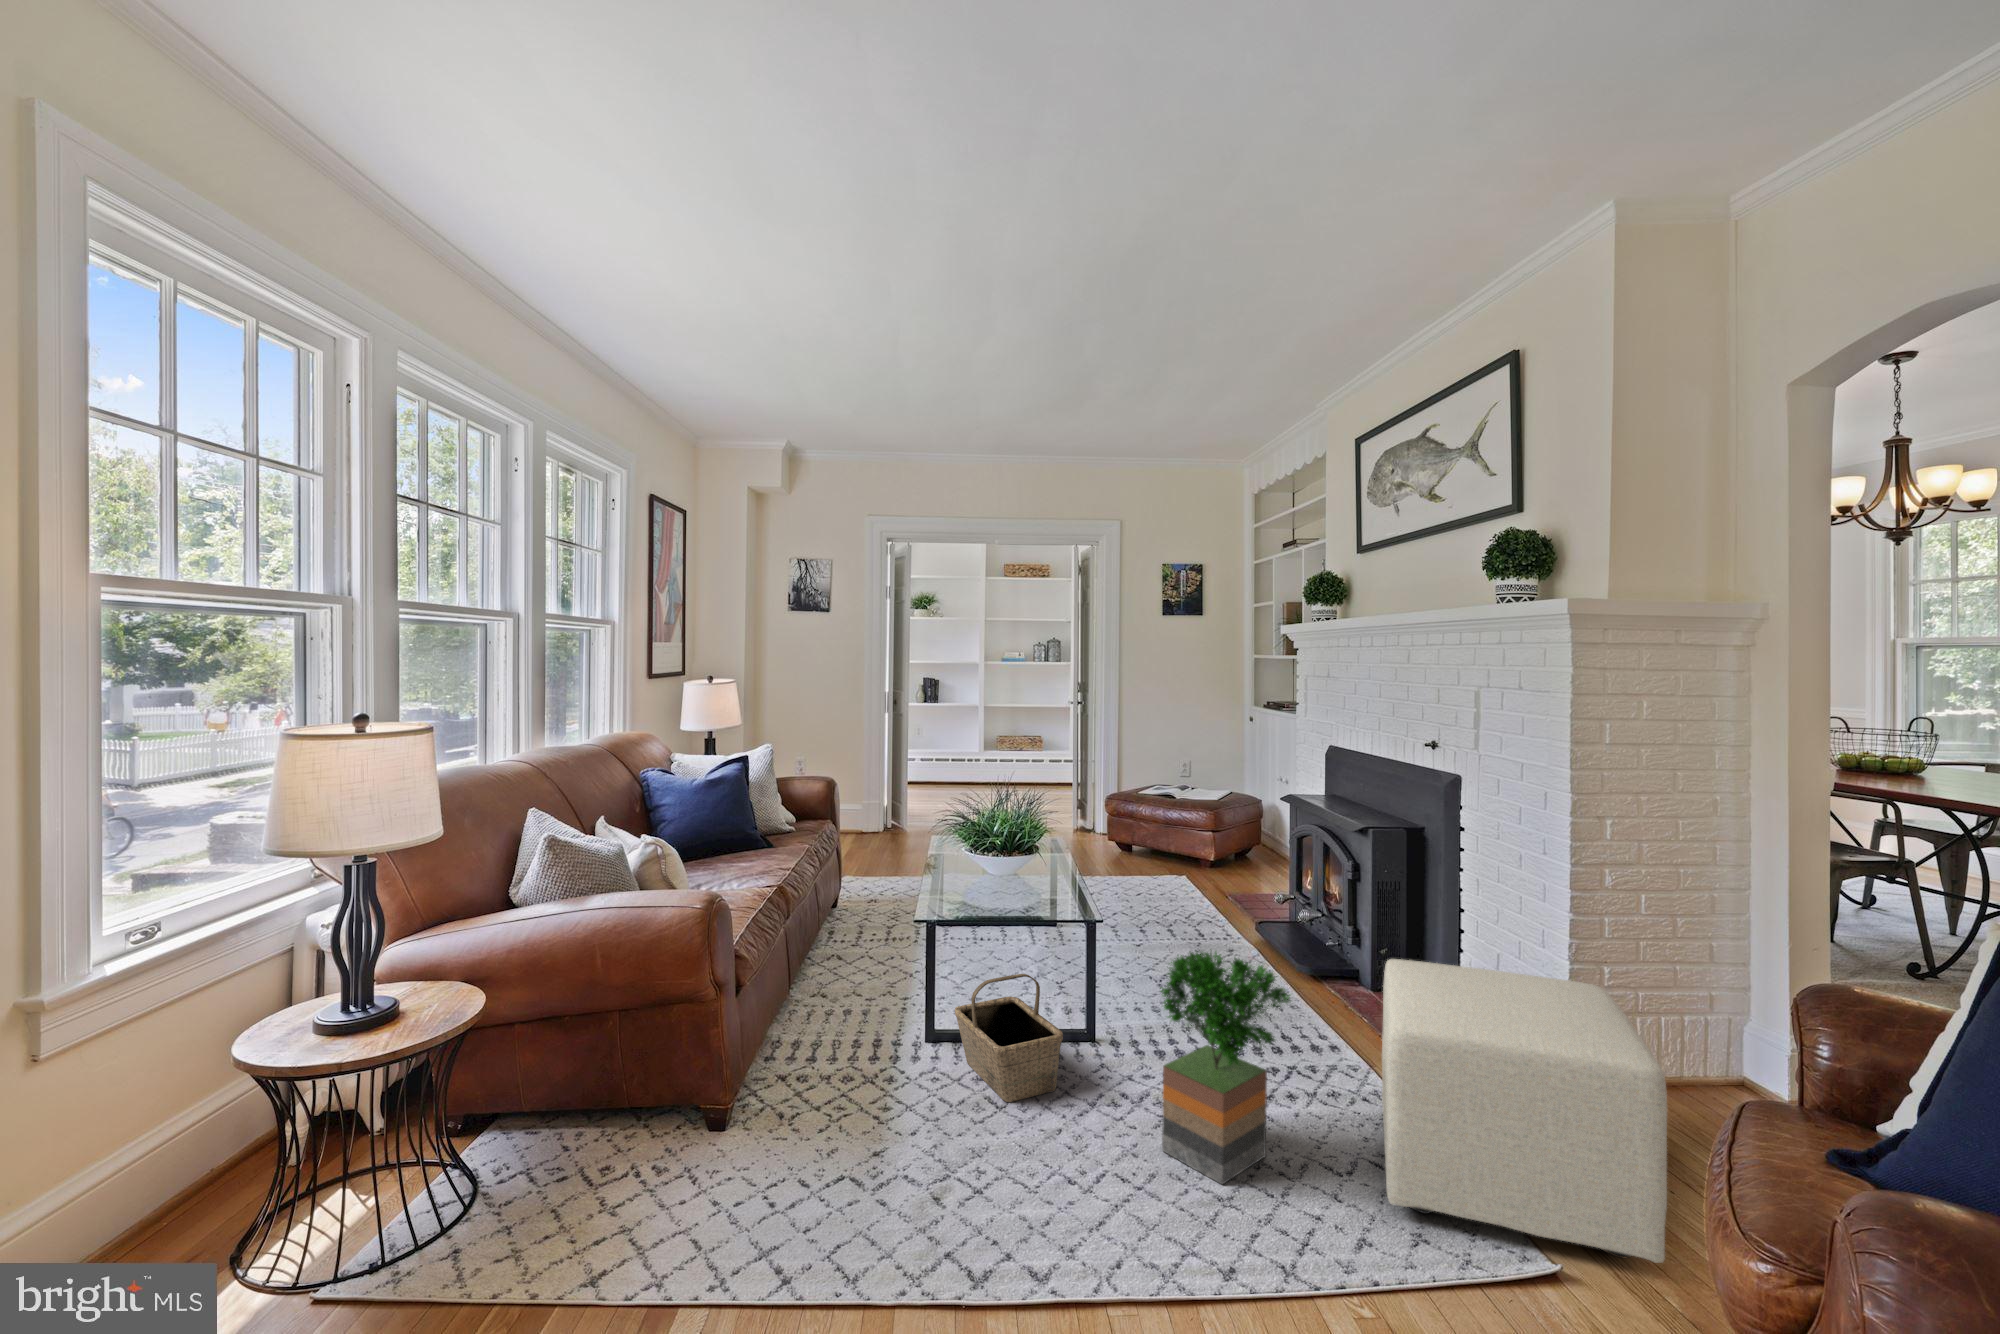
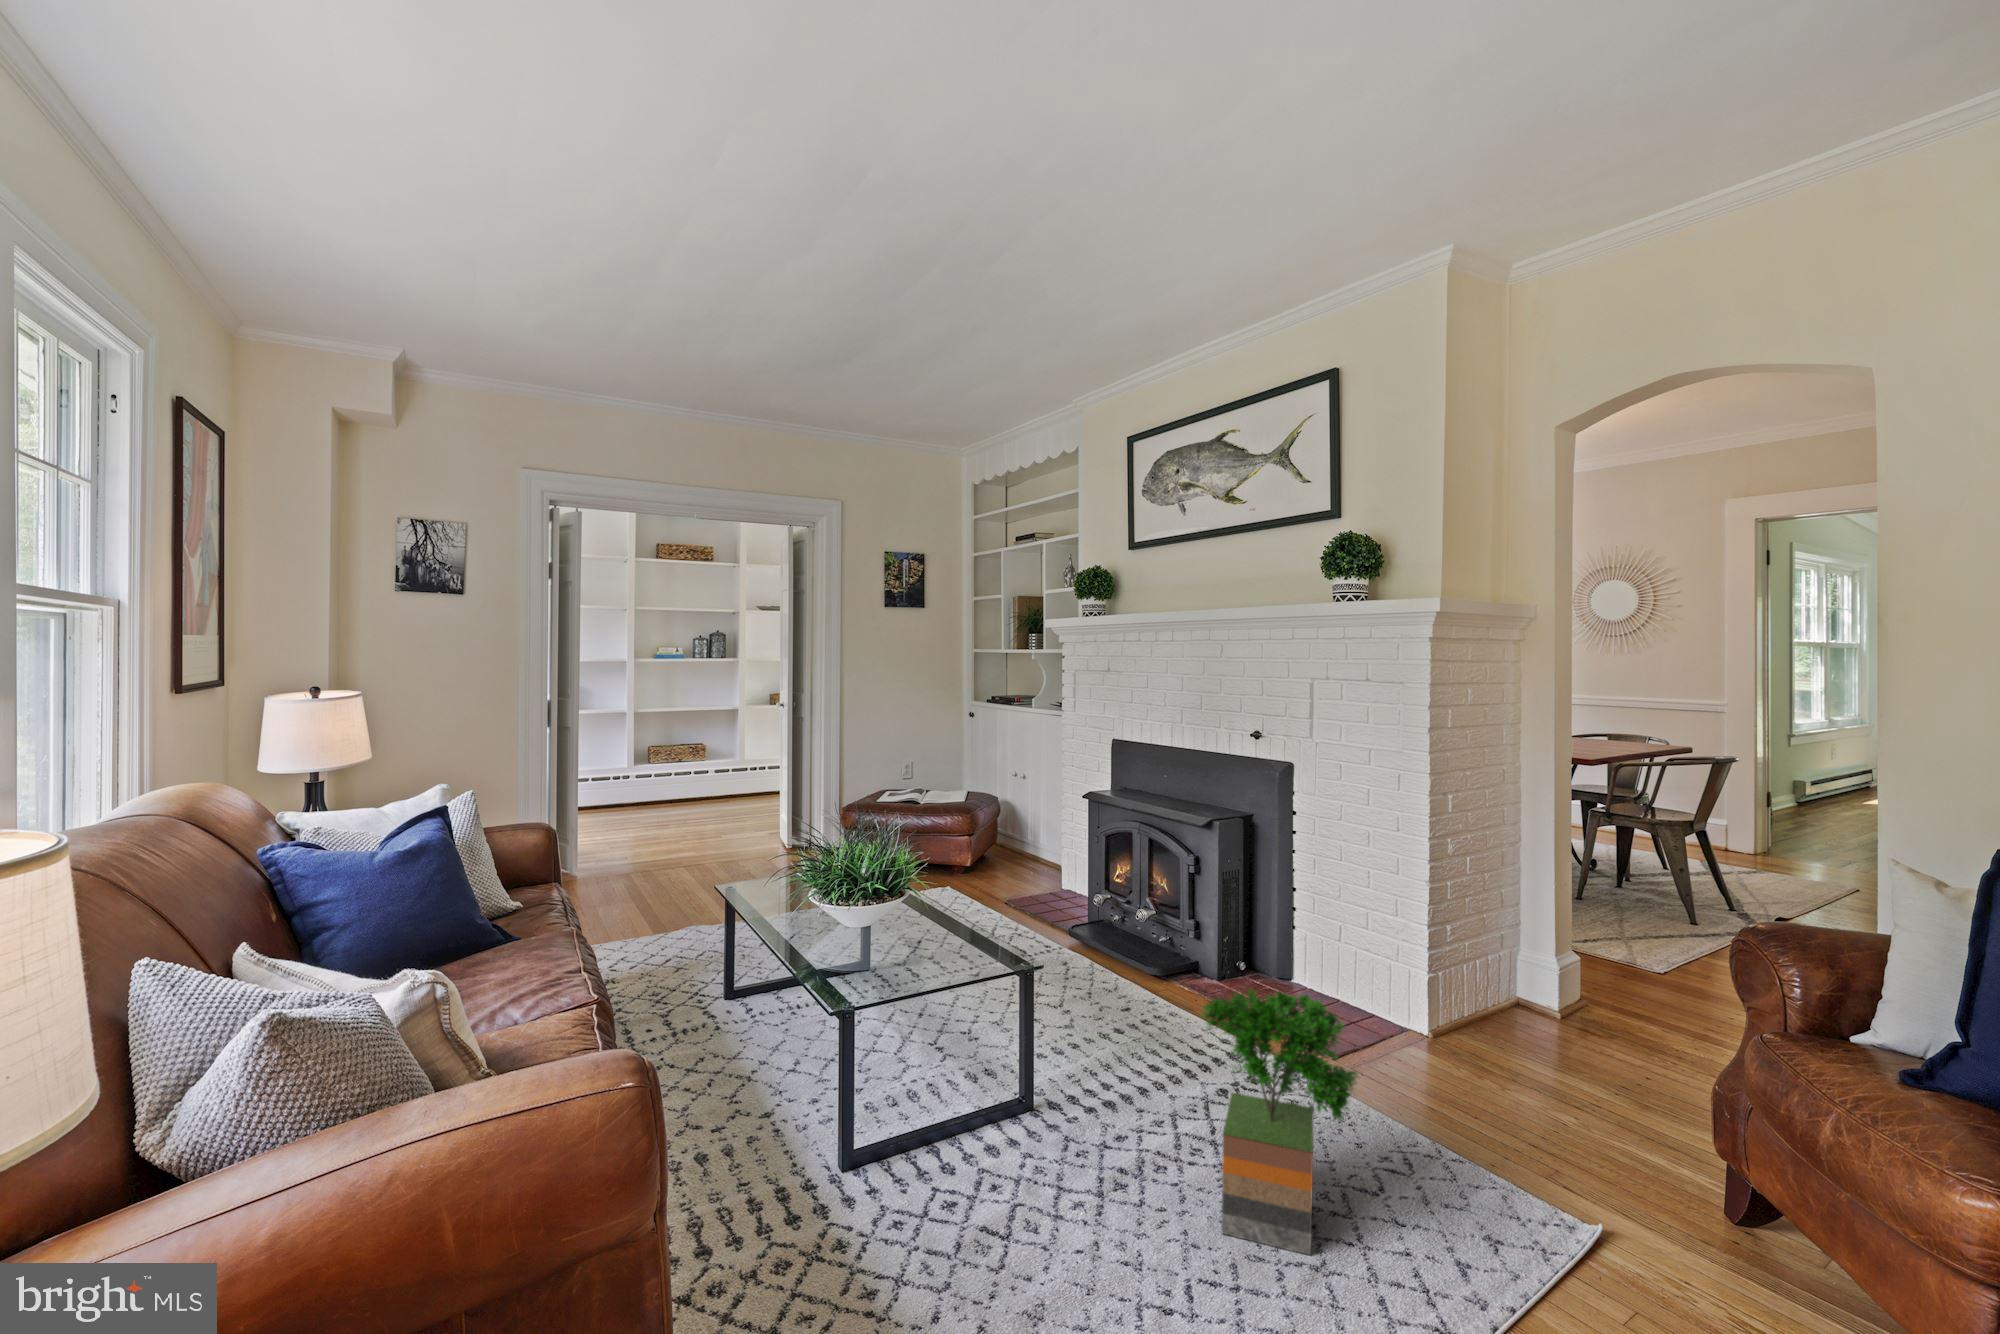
ottoman: present [1382,959,1667,1263] -> none [1347,950,1681,1221]
basket: present [955,974,1063,1102] -> none [901,1054,1057,1228]

